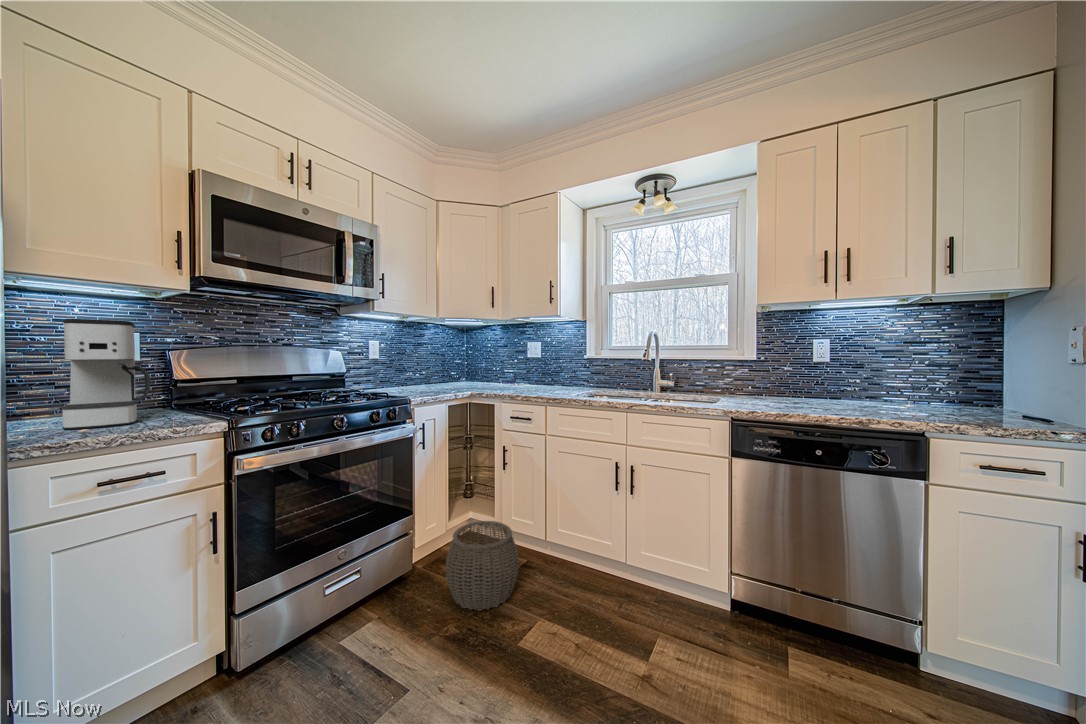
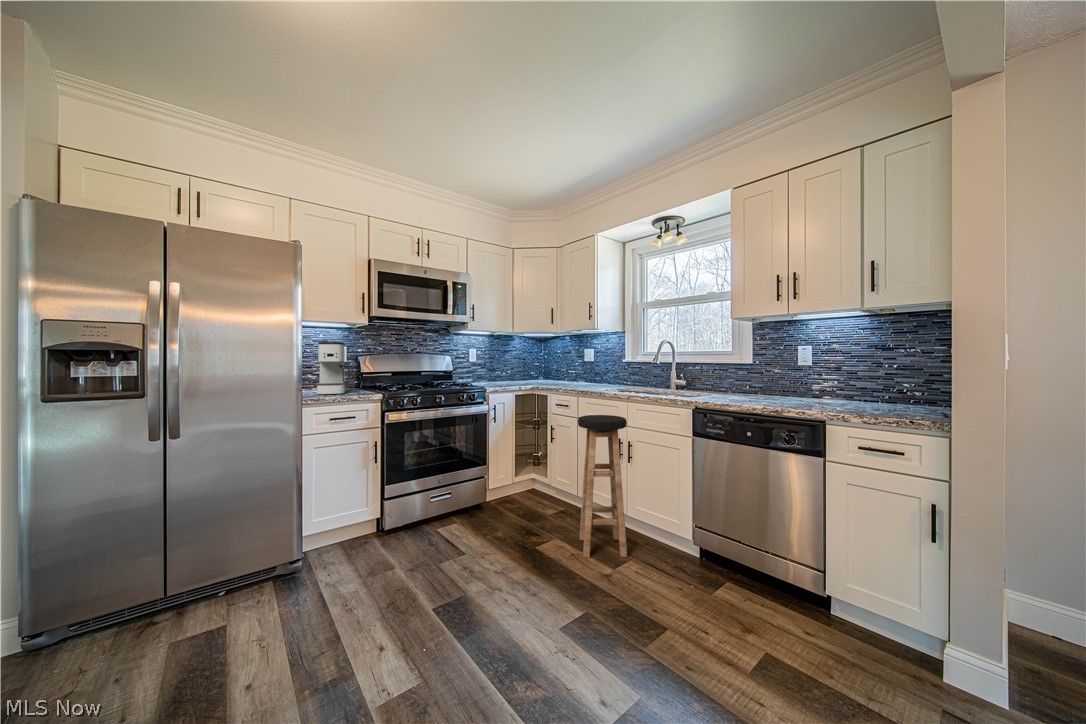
bar stool: none [574,433,655,651] -> present [578,415,627,558]
woven basket: present [446,521,519,611] -> none [501,474,550,528]

